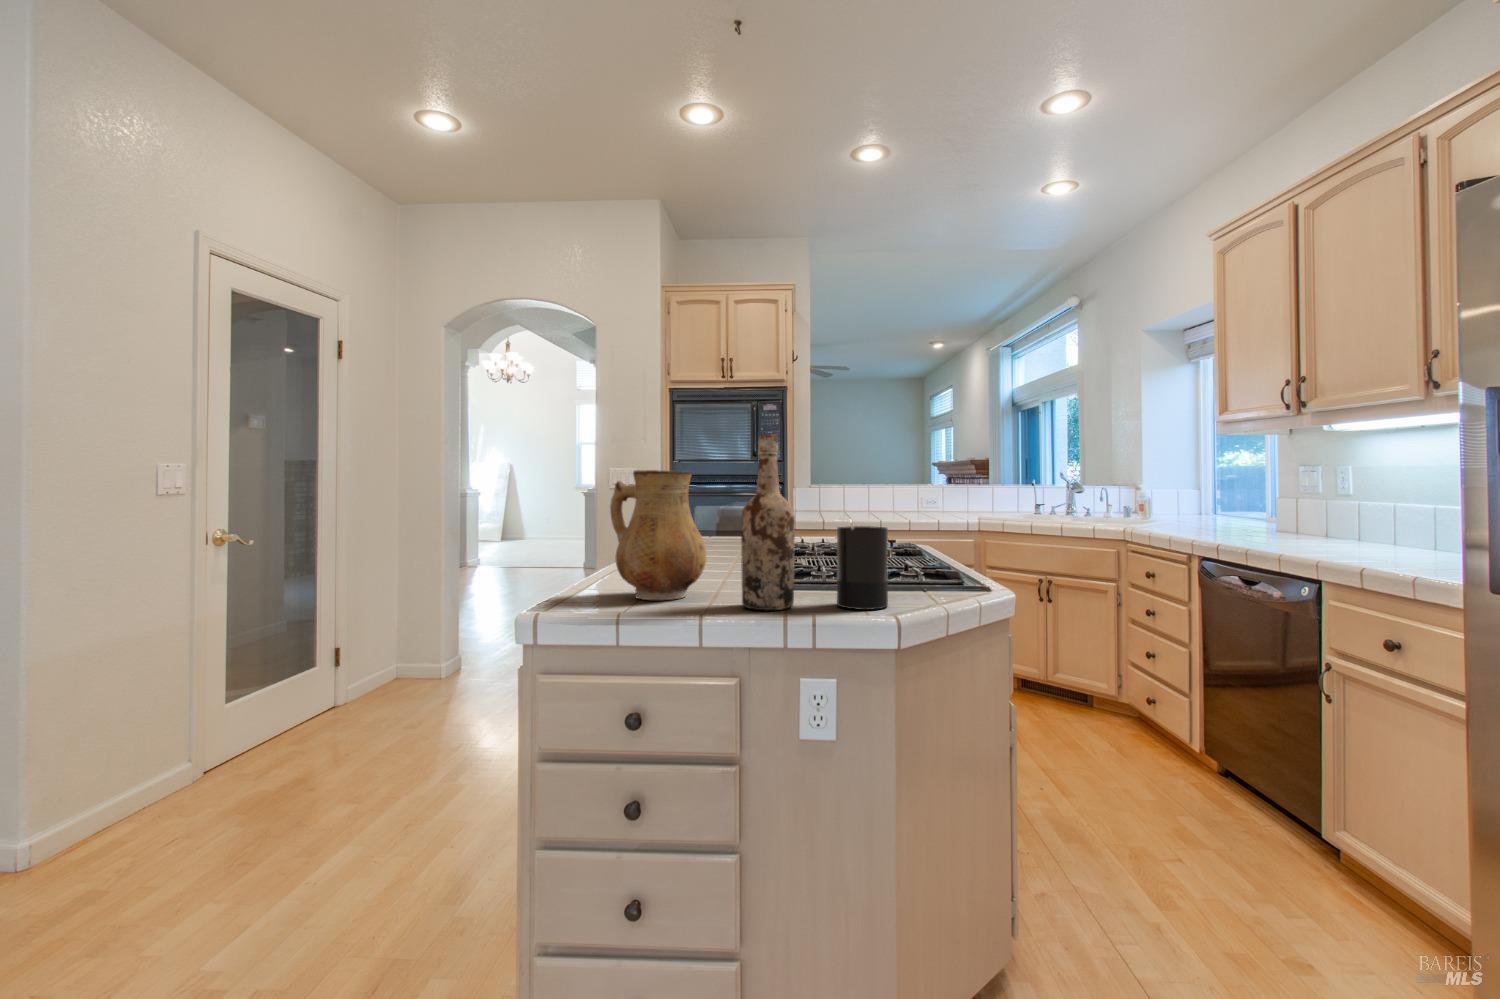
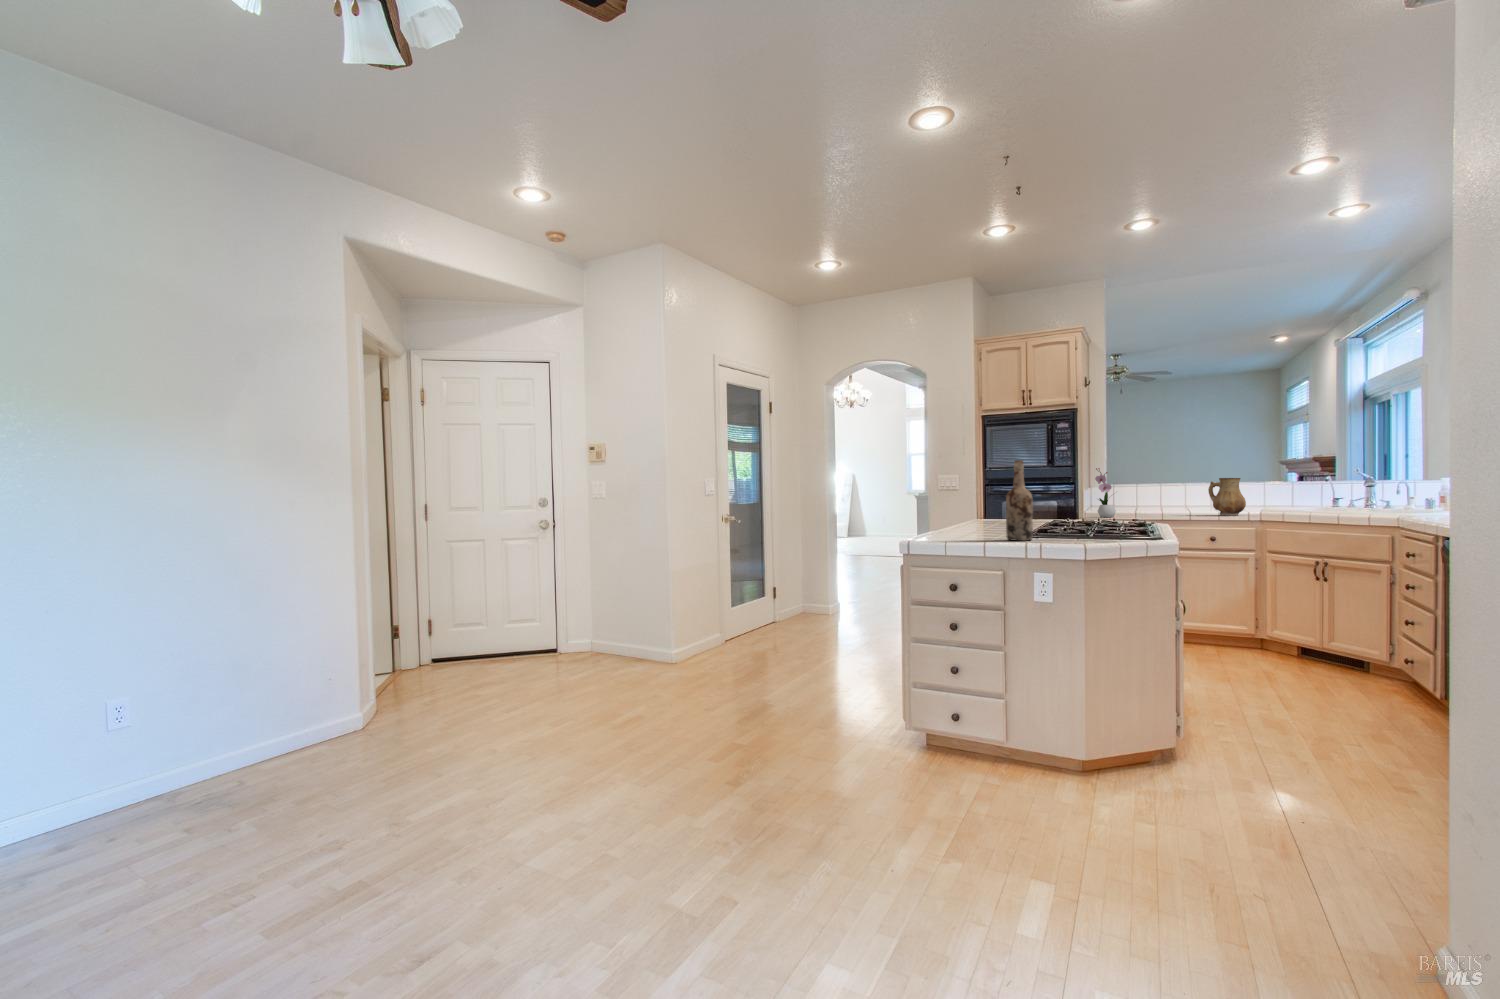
flower arrangement: none [808,464,832,527] -> present [1095,468,1116,517]
ceramic pitcher: present [610,470,706,600] -> present [1208,478,1246,516]
candle: present [837,520,888,610] -> none [1054,499,1081,541]

